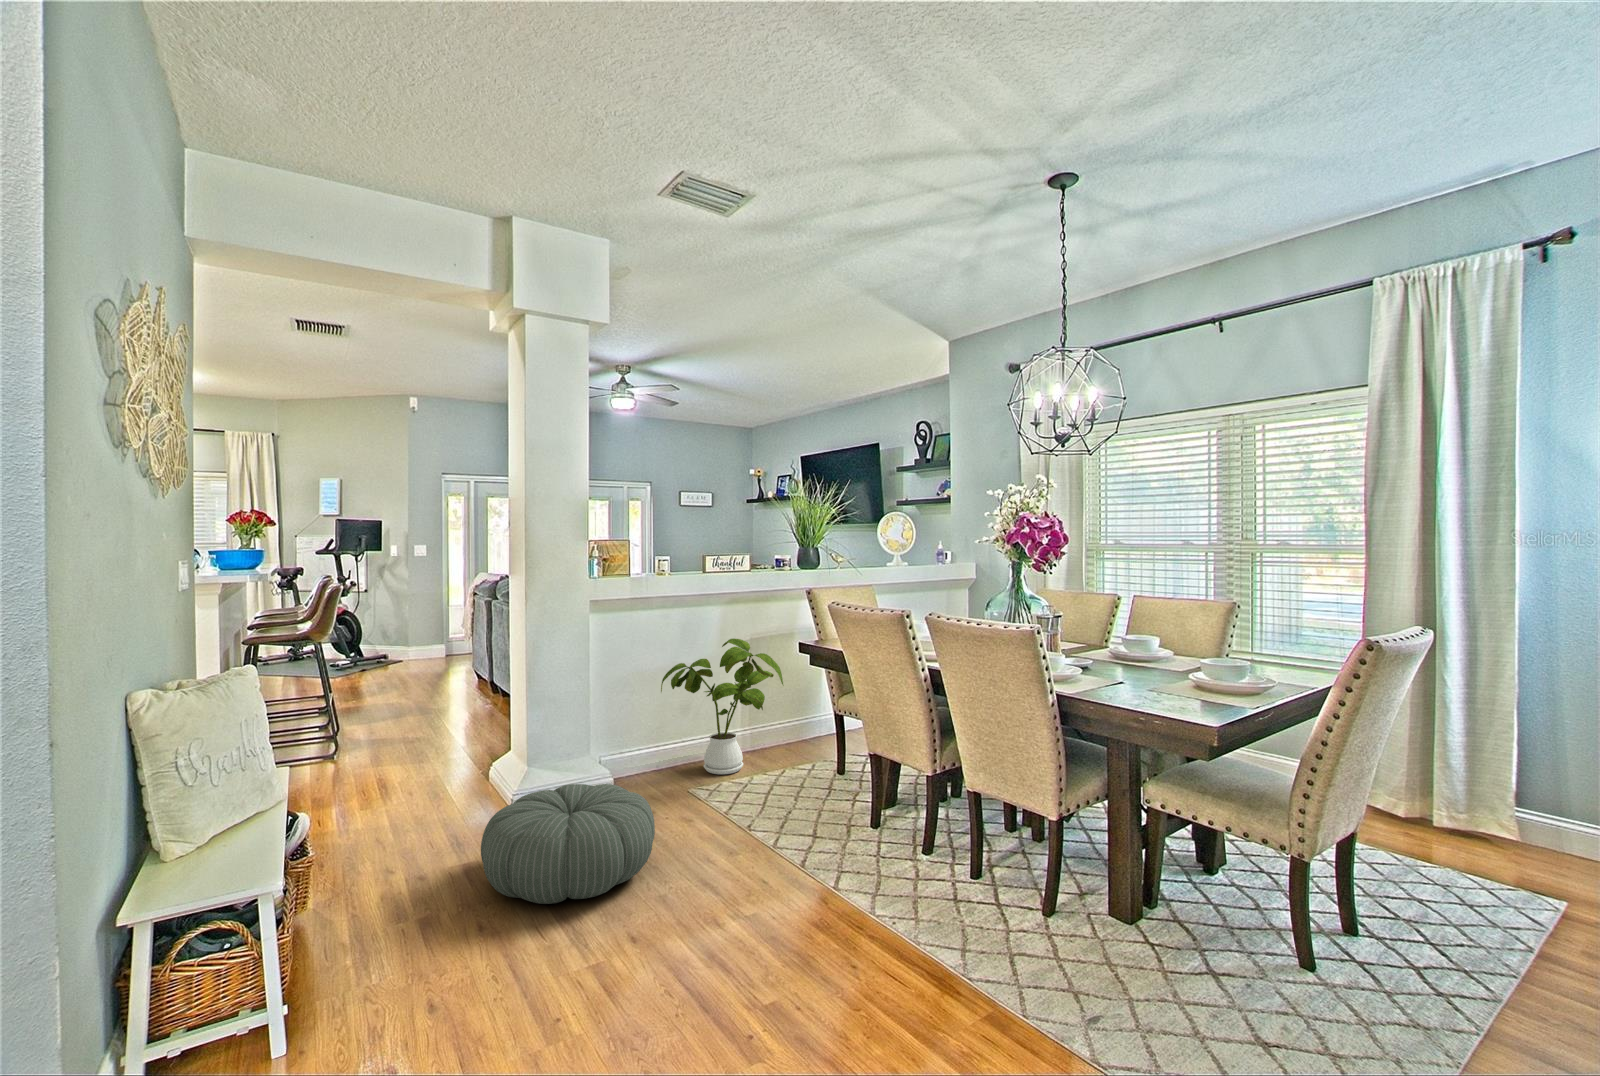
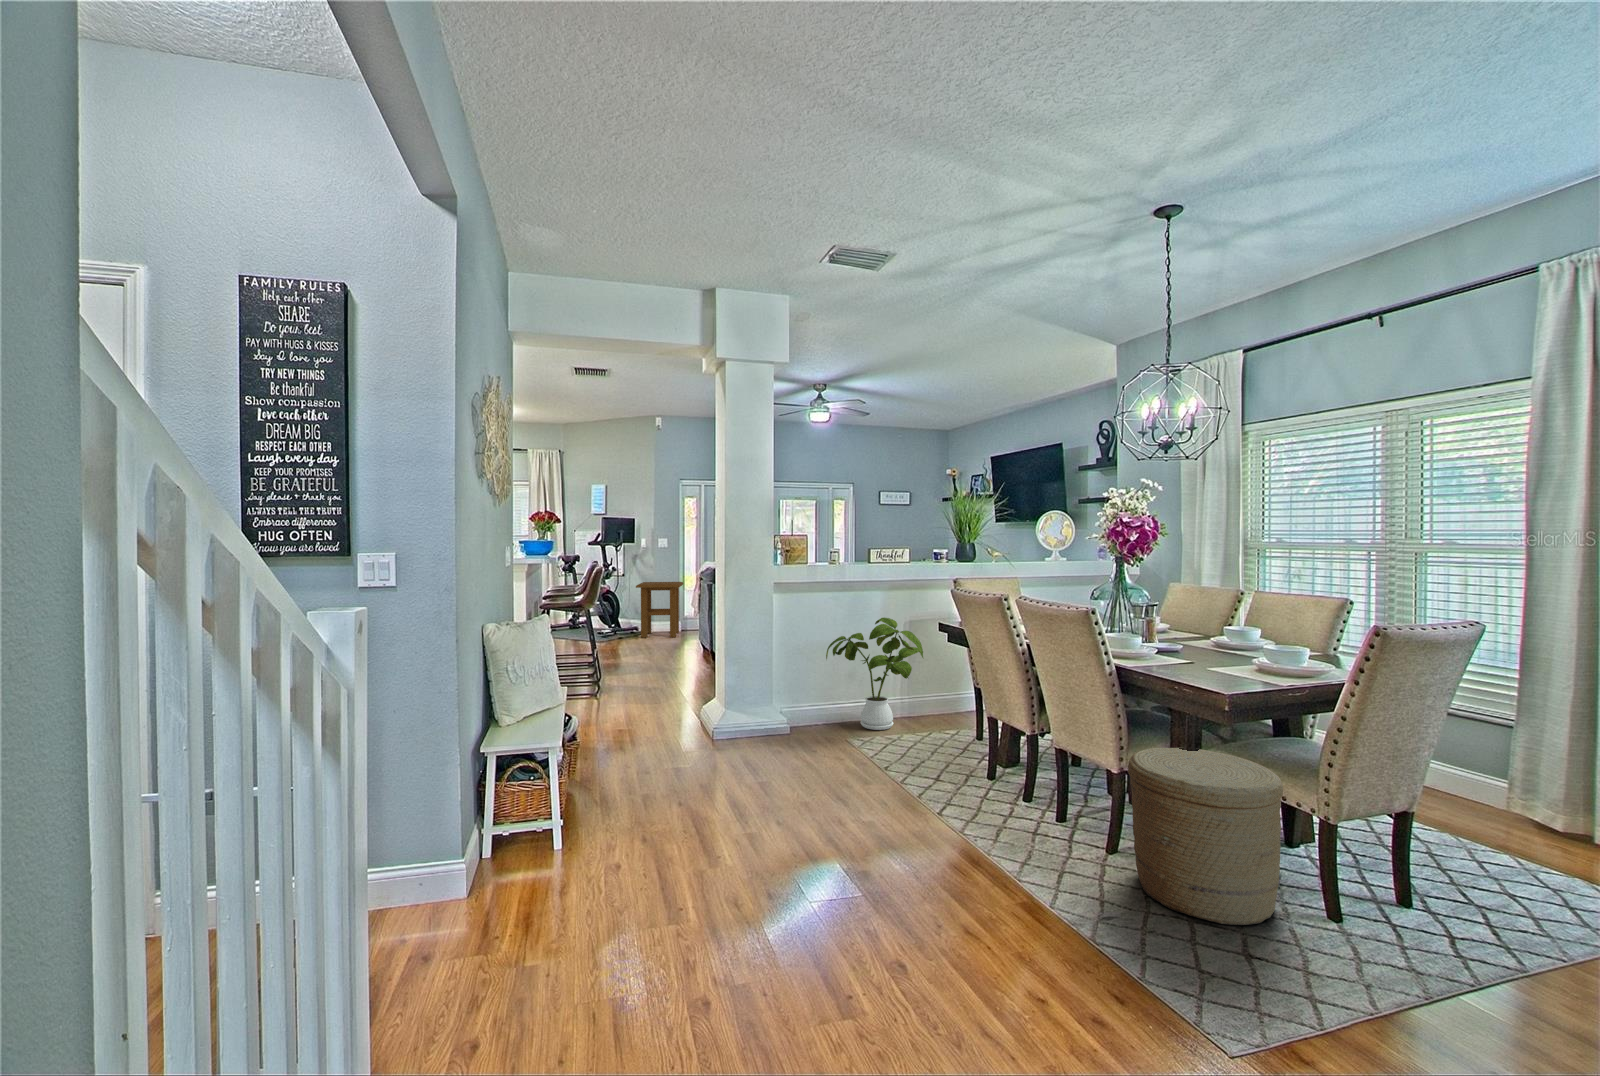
side table: none [385,598,450,671] -> present [636,582,683,638]
woven basket: none [1077,782,1250,997] -> present [1128,748,1283,925]
pouf: present [481,784,655,904] -> none [683,718,806,796]

